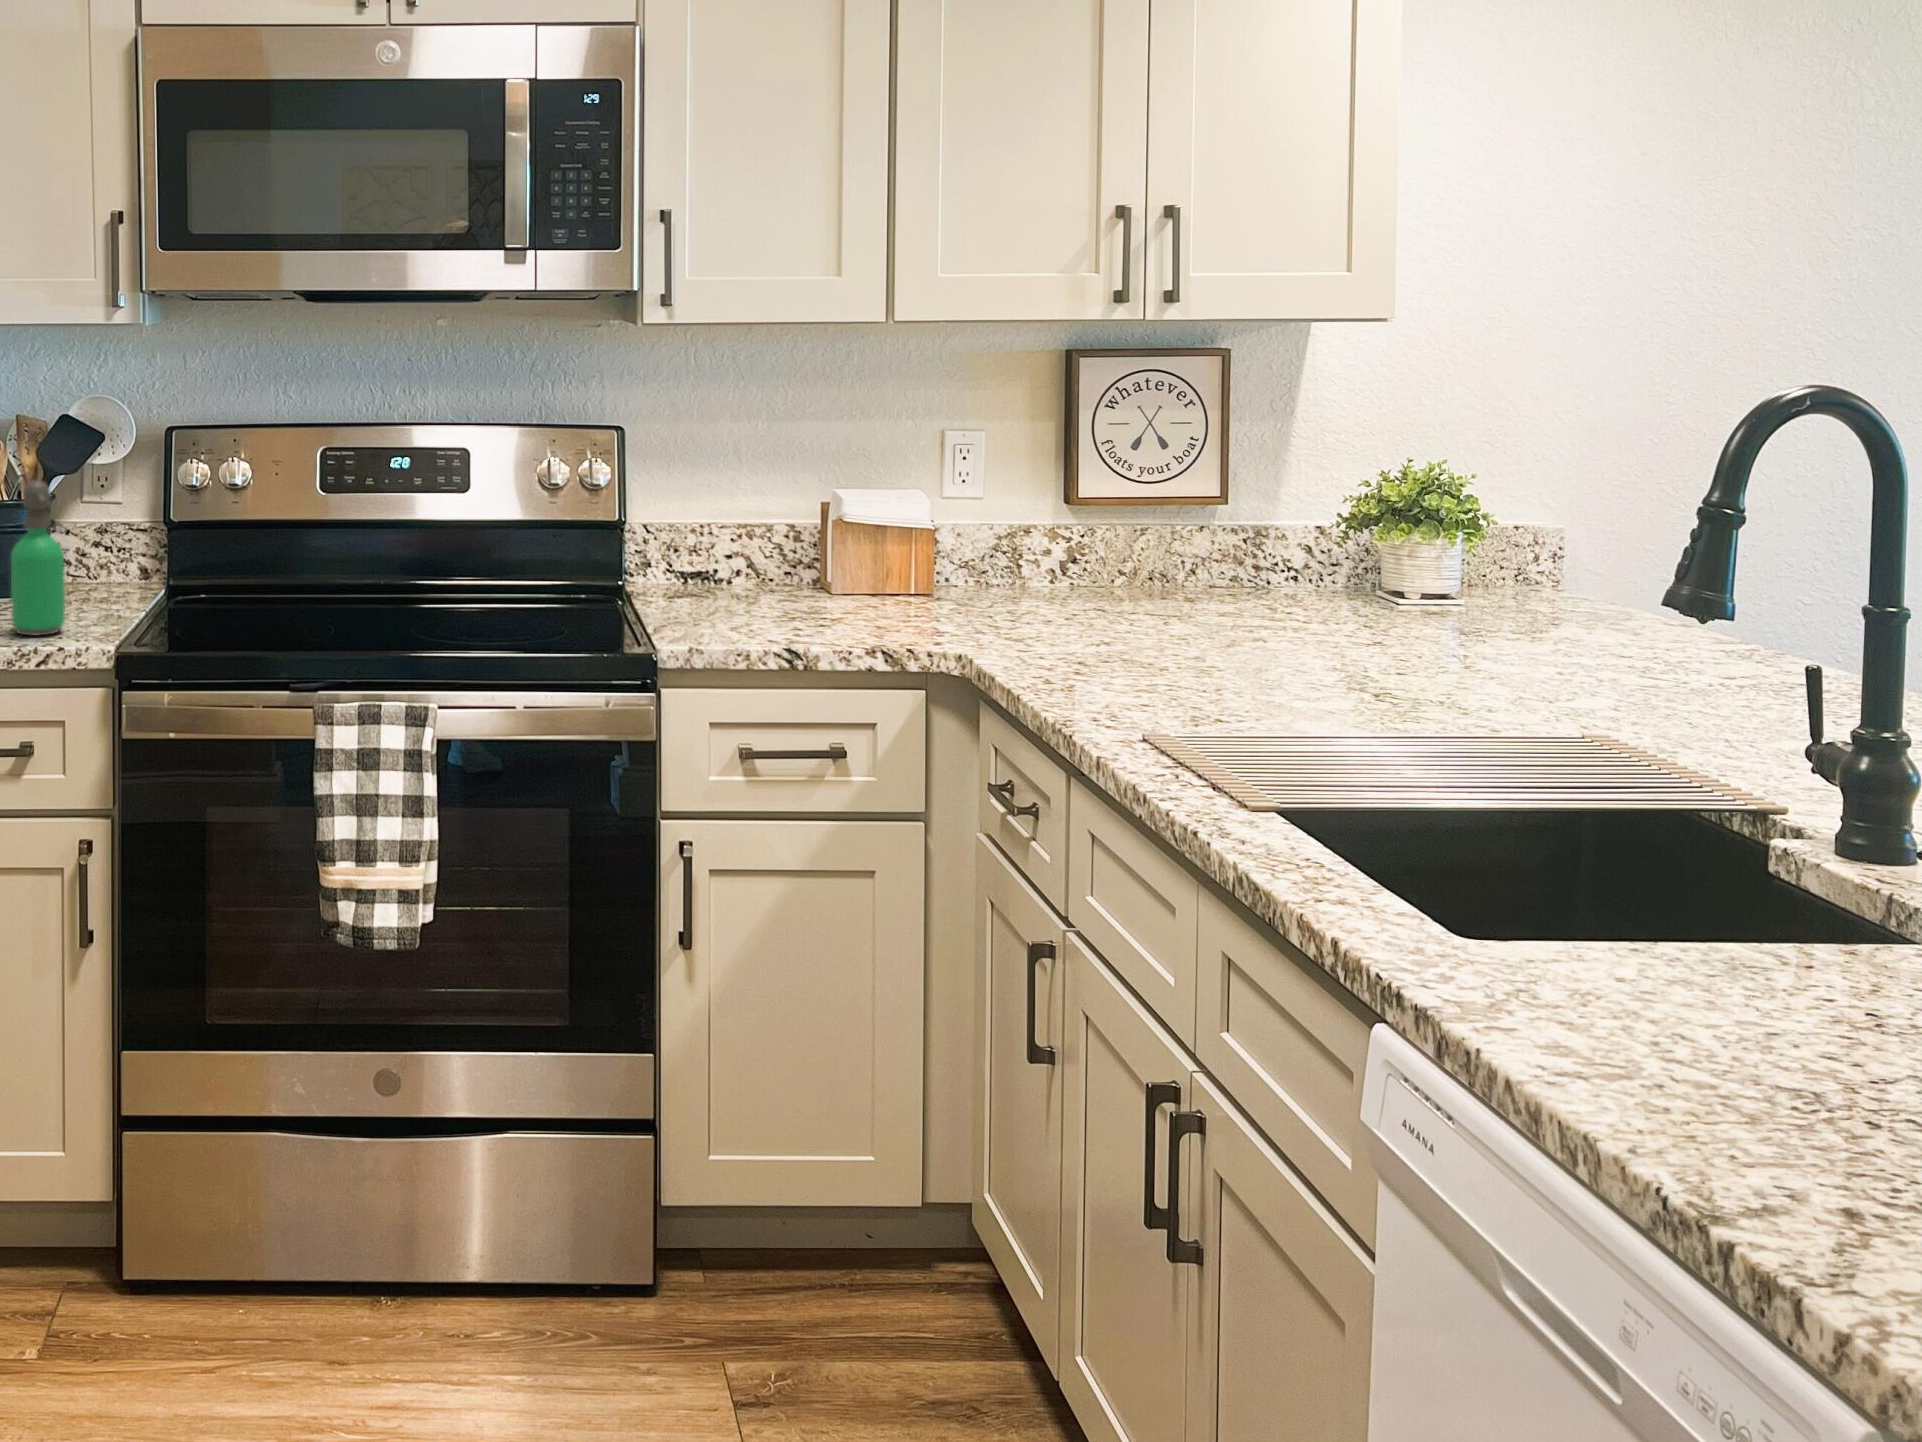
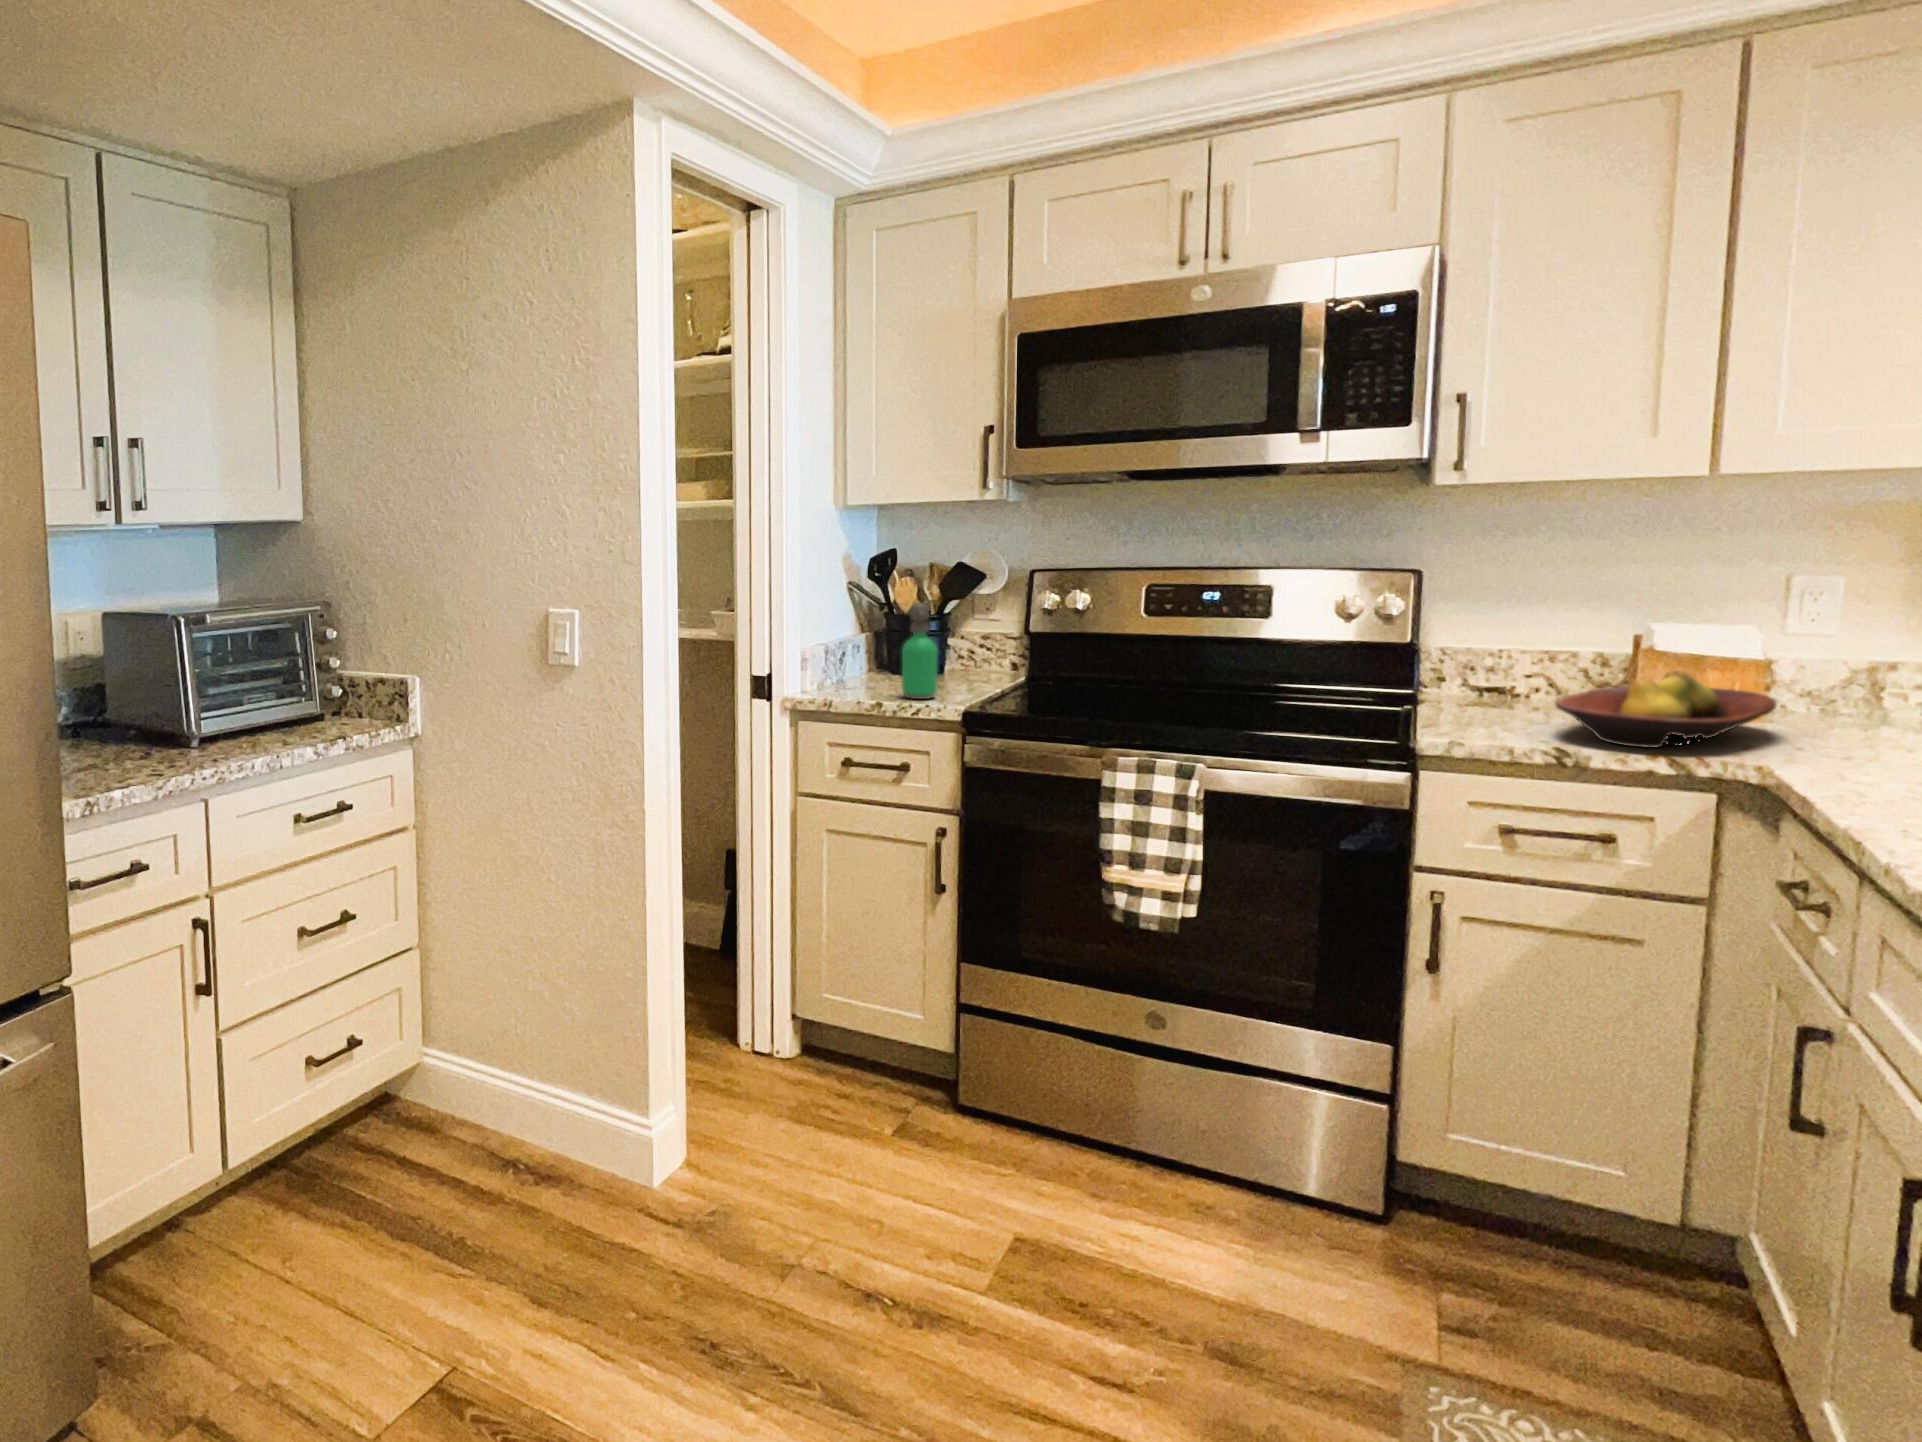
fruit bowl: none [773,543,946,637] -> present [1555,670,1776,748]

